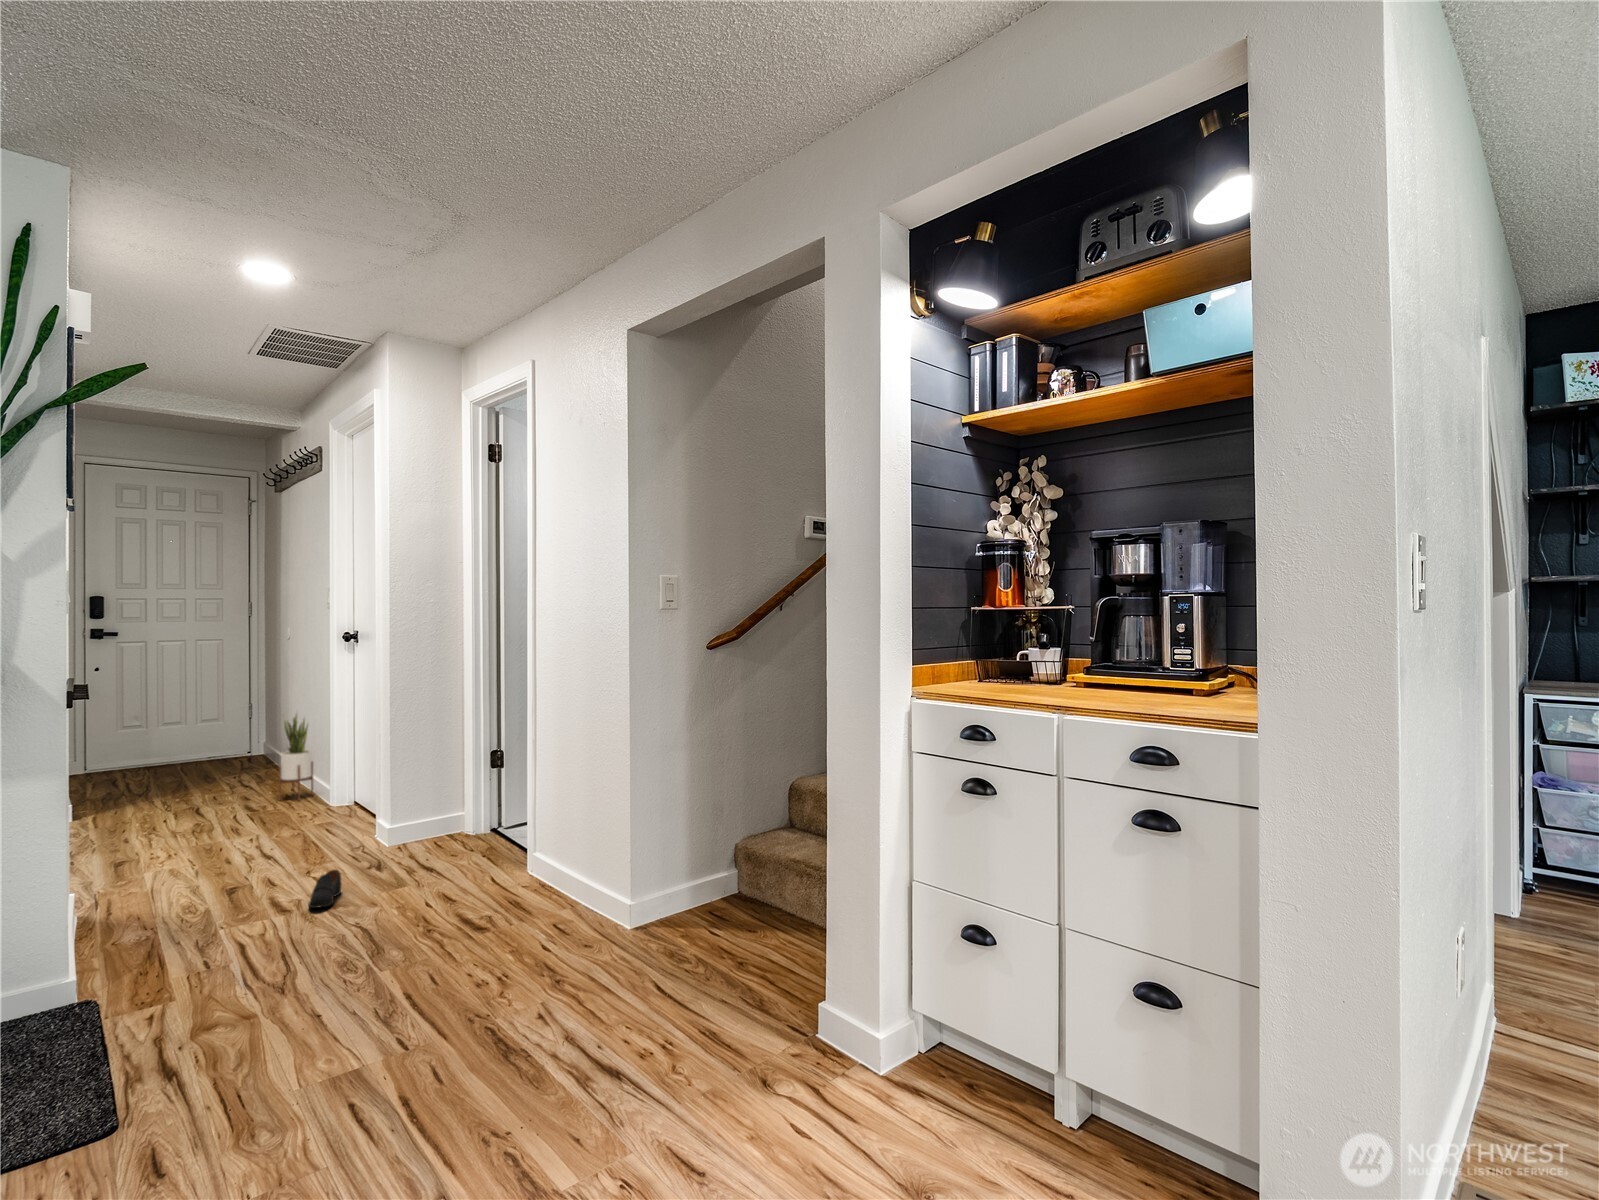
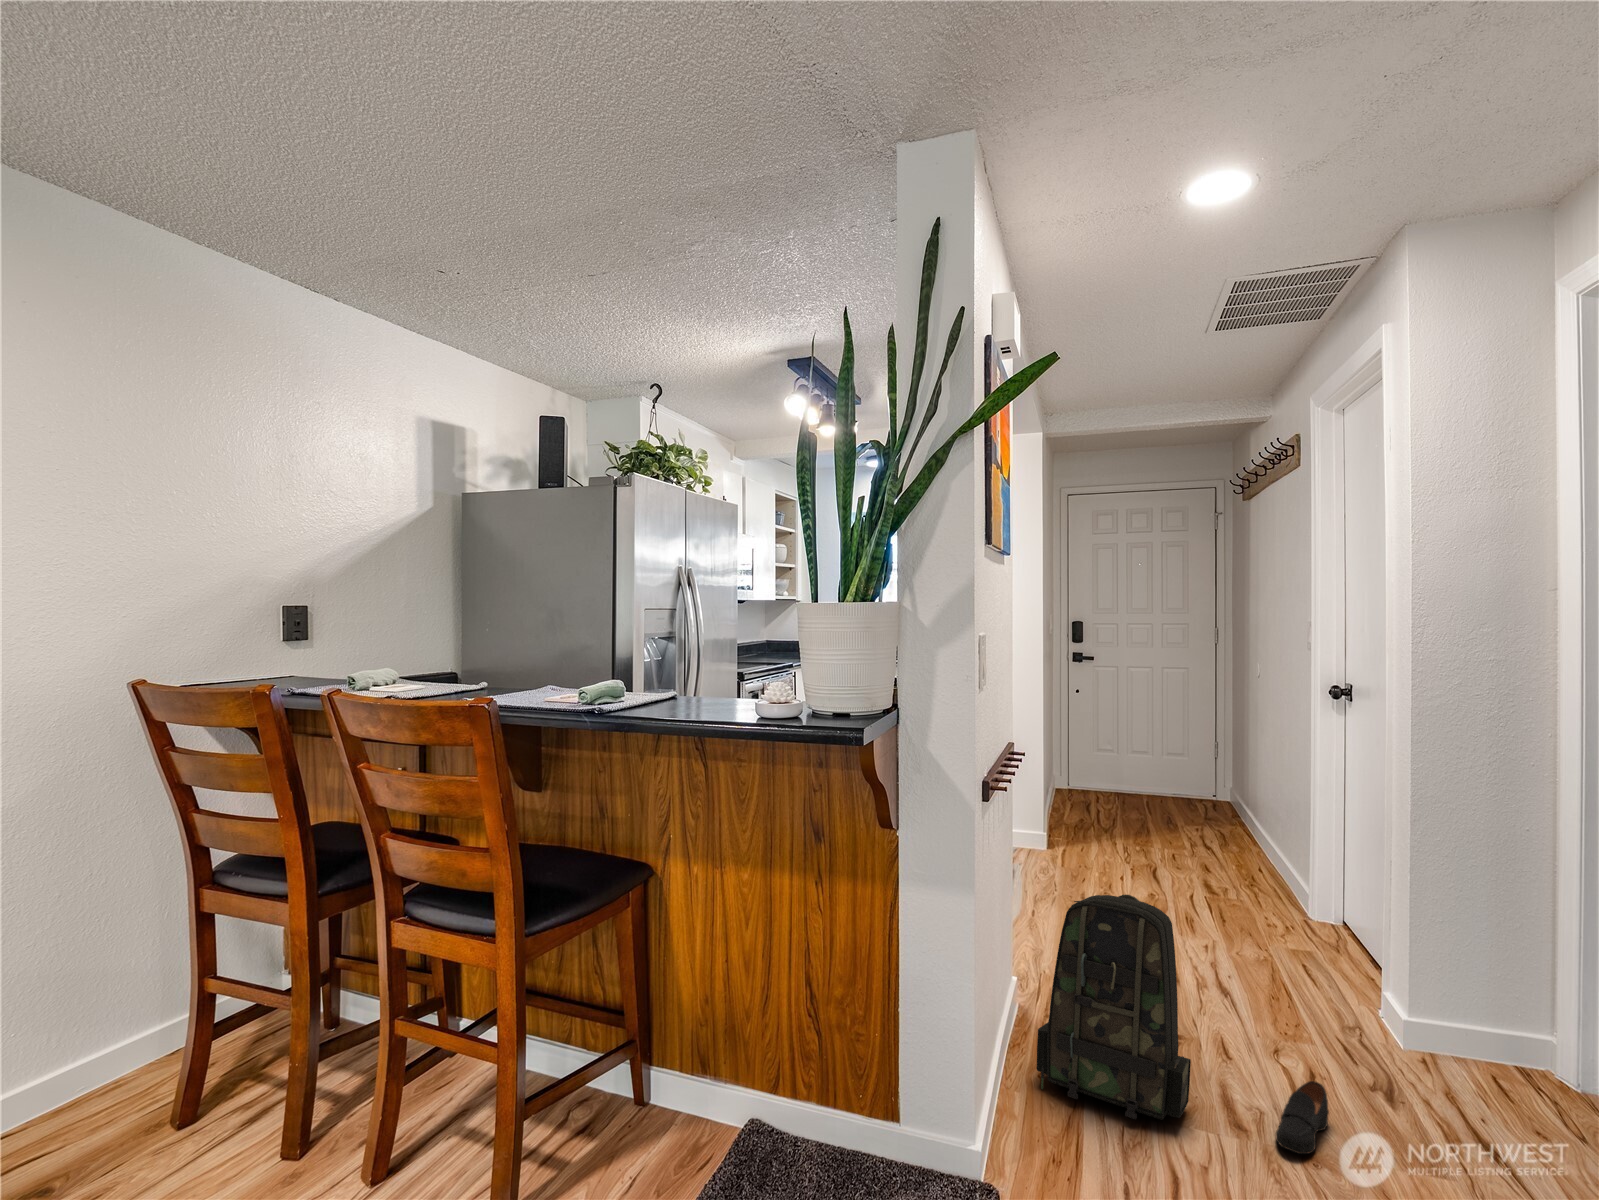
potted plant: present [279,713,313,800] -> none [1243,768,1287,892]
backpack: none [116,783,248,945] -> present [1037,895,1191,1120]

